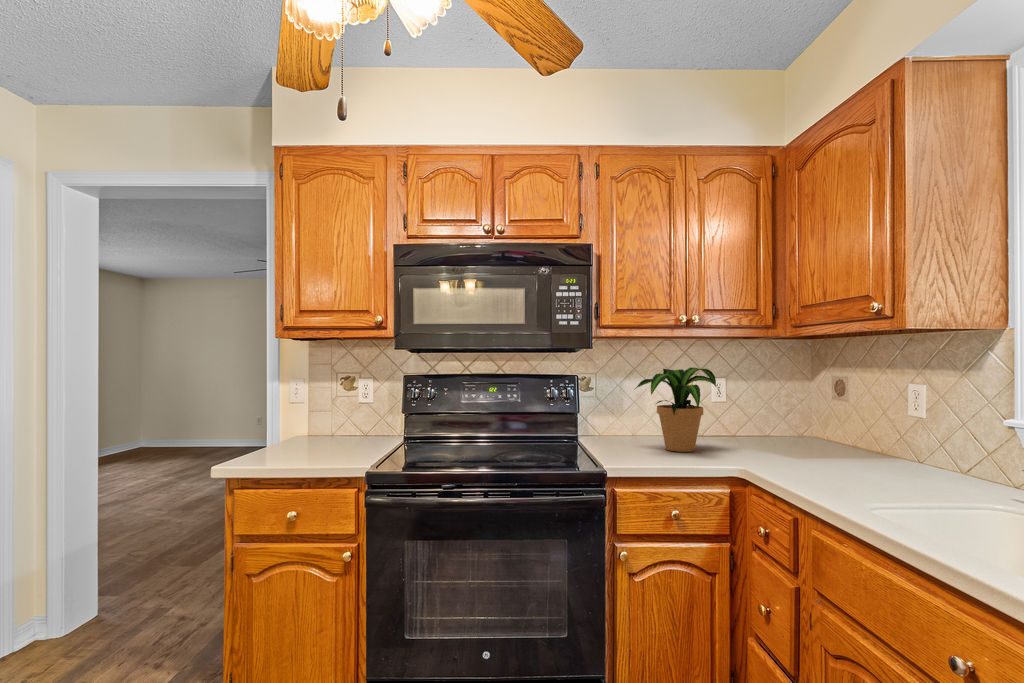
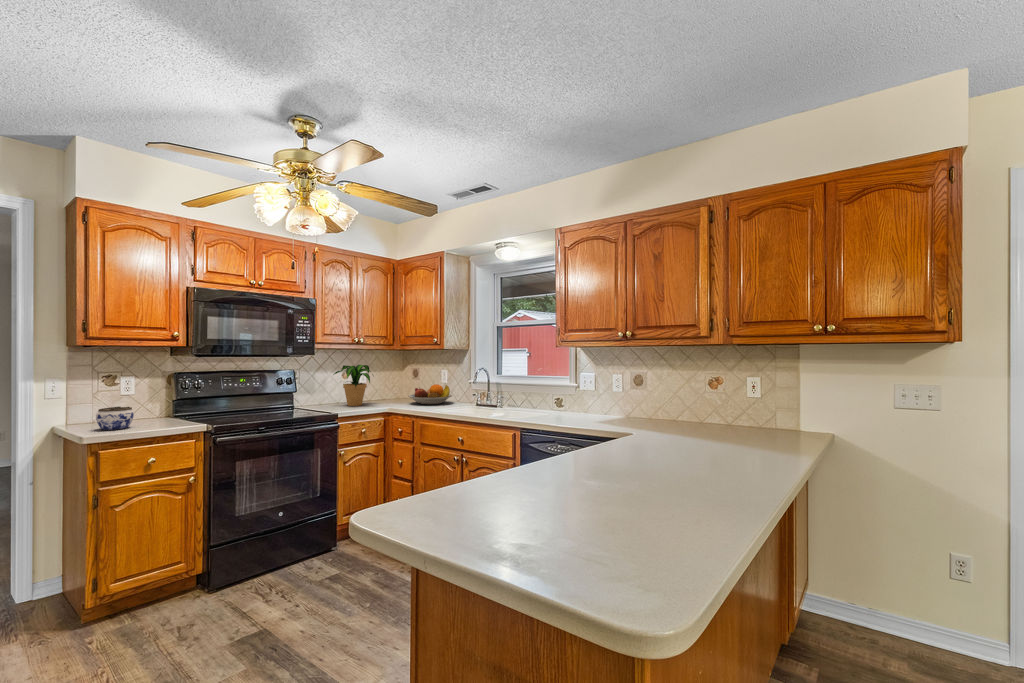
jar: none [302,419,343,451] -> present [96,407,134,430]
fruit bowl: none [795,421,927,473] -> present [408,384,452,404]

